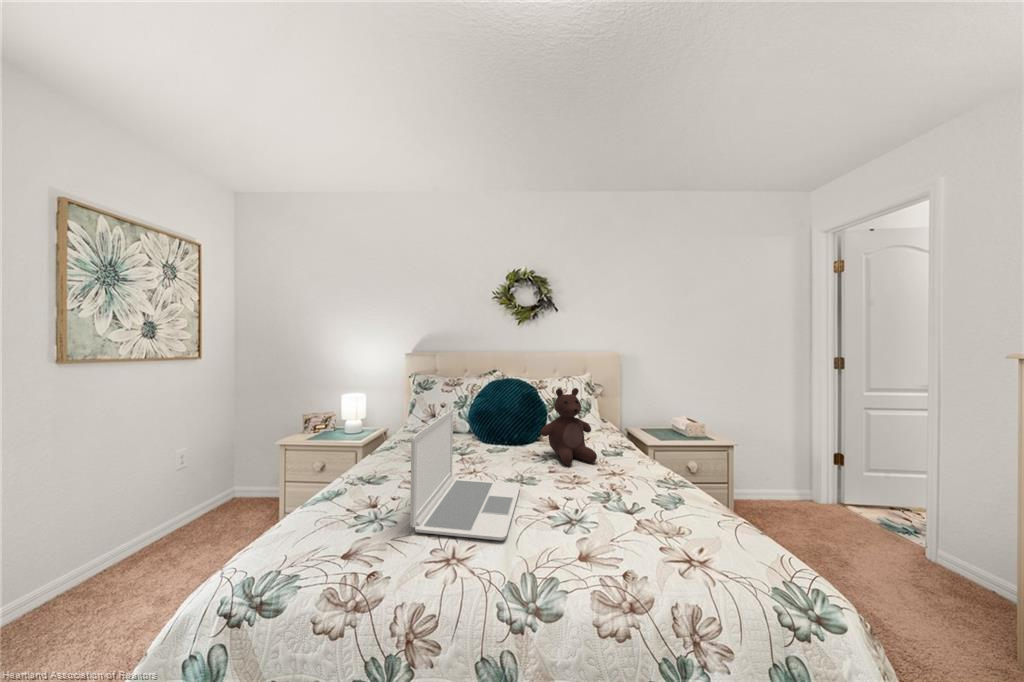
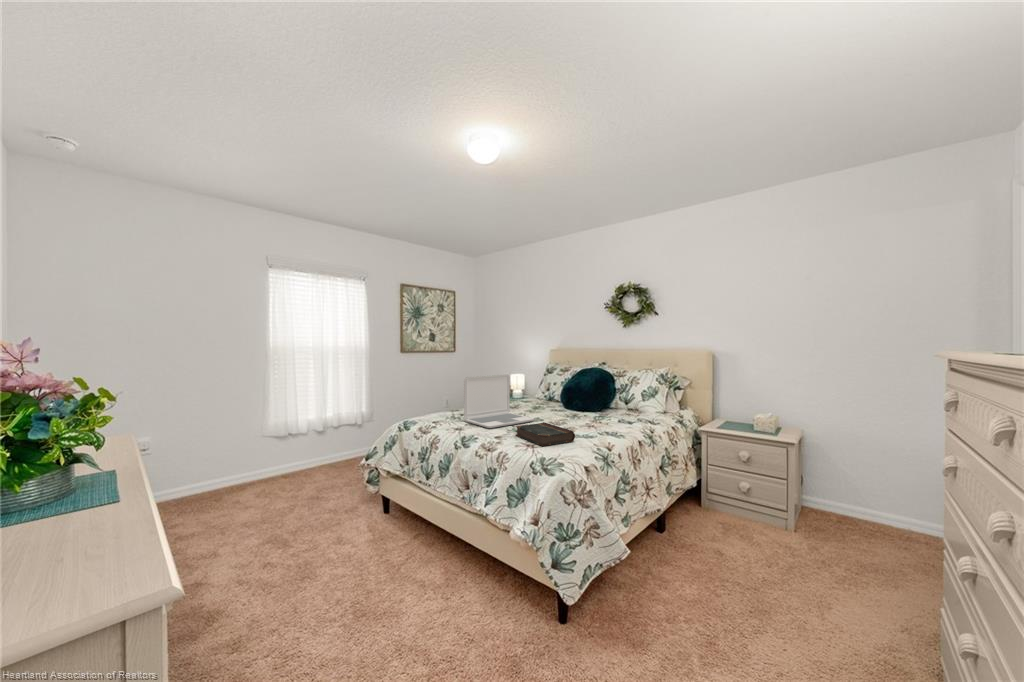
teddy bear: present [541,388,597,465] -> none [579,370,619,422]
book: none [579,497,680,563] -> present [516,422,575,446]

